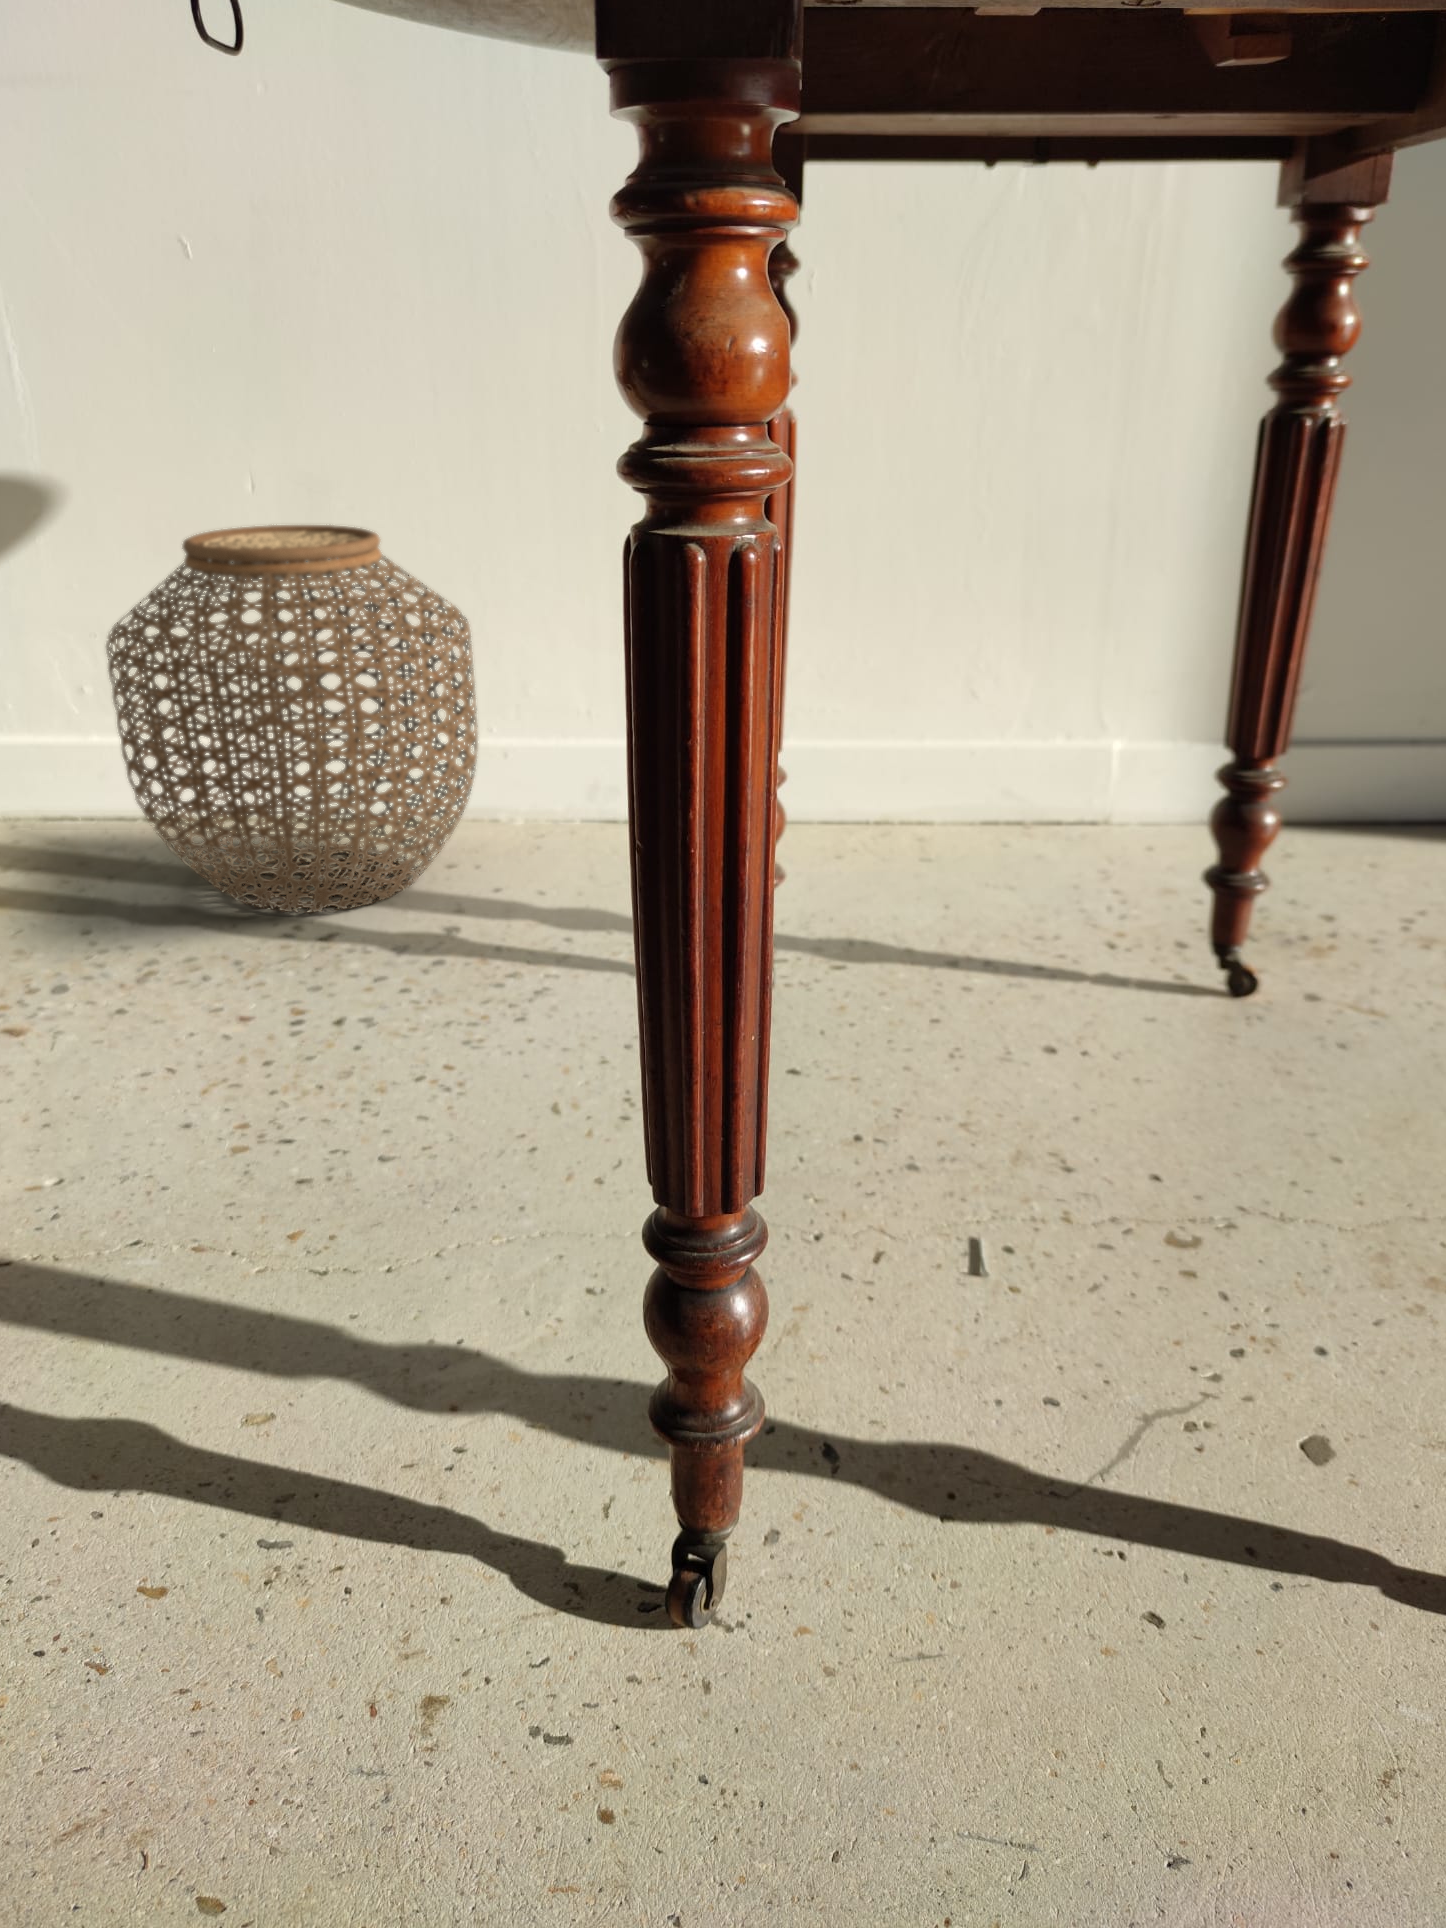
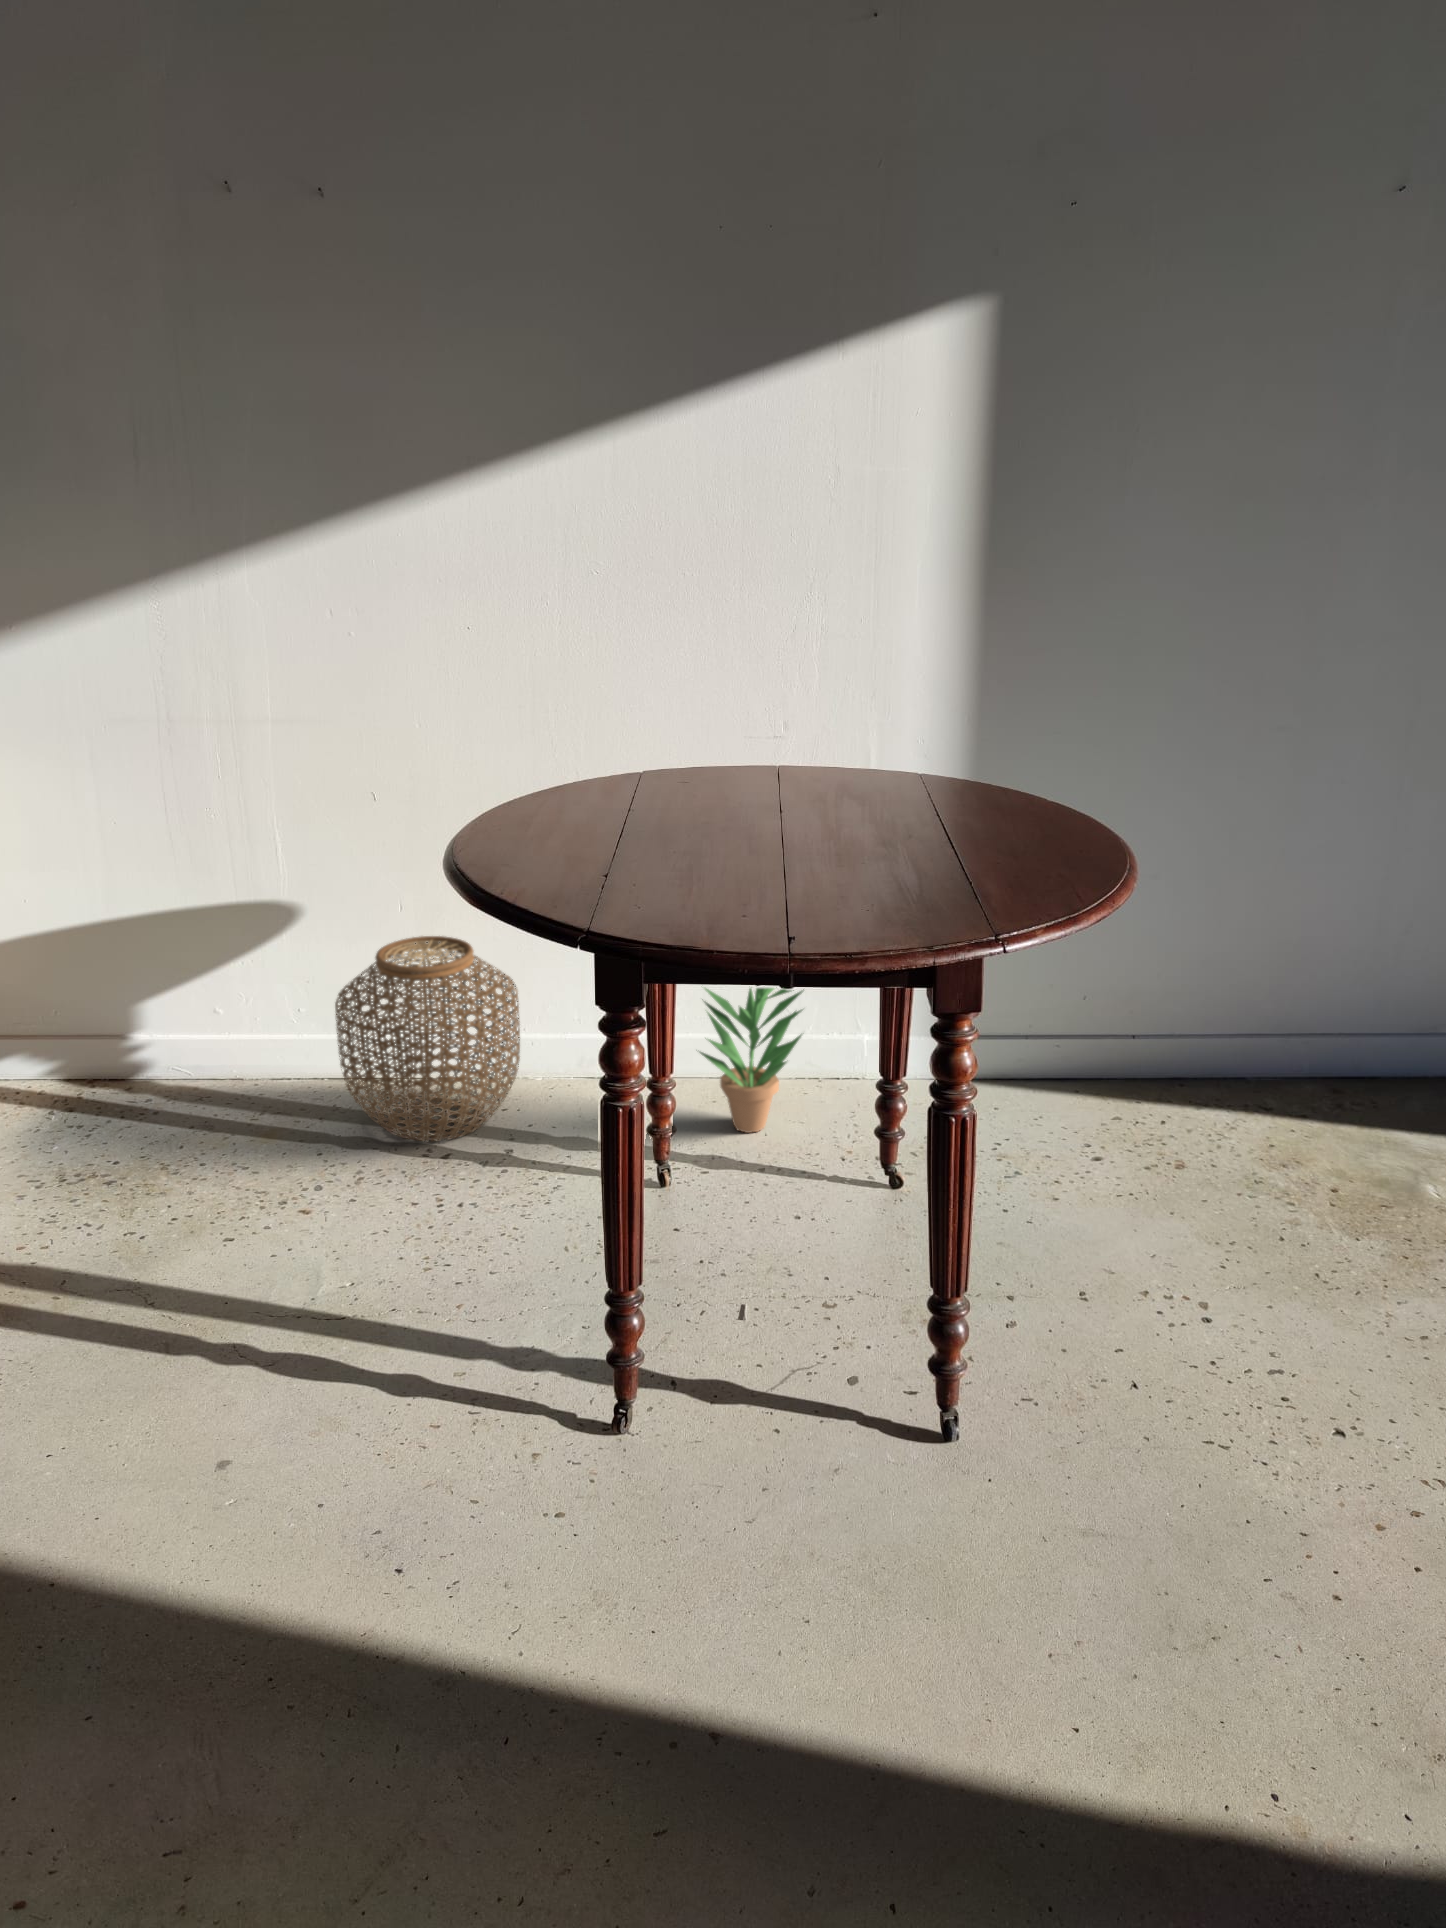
potted plant: none [814,487,1052,902] -> present [700,988,804,1133]

